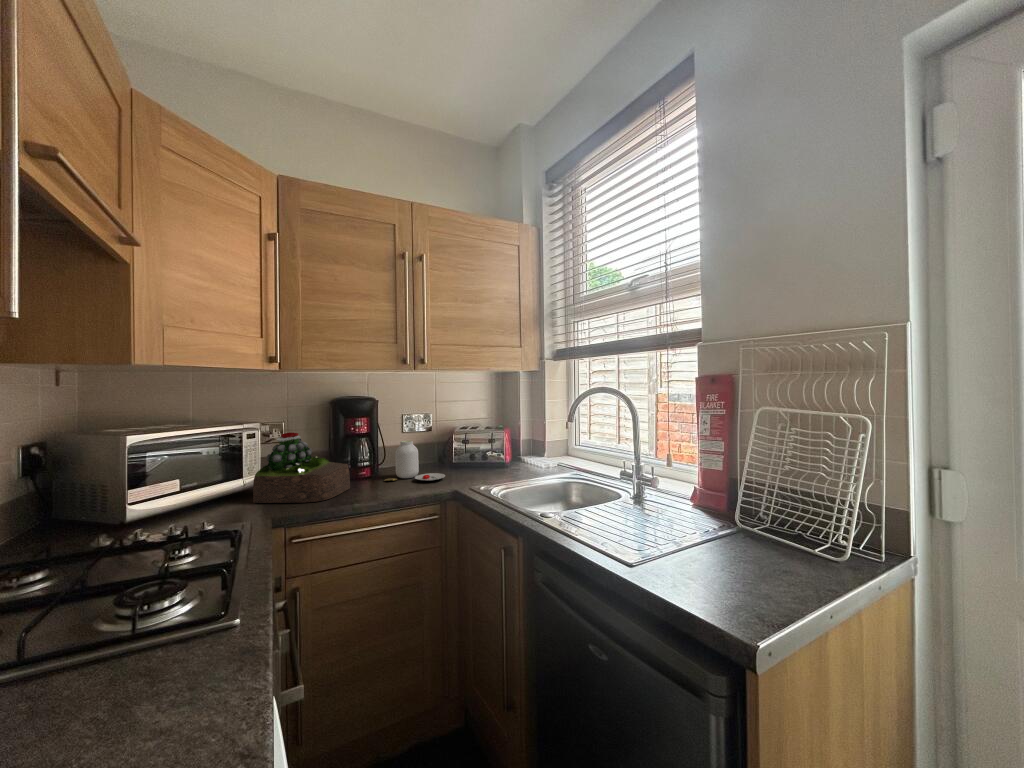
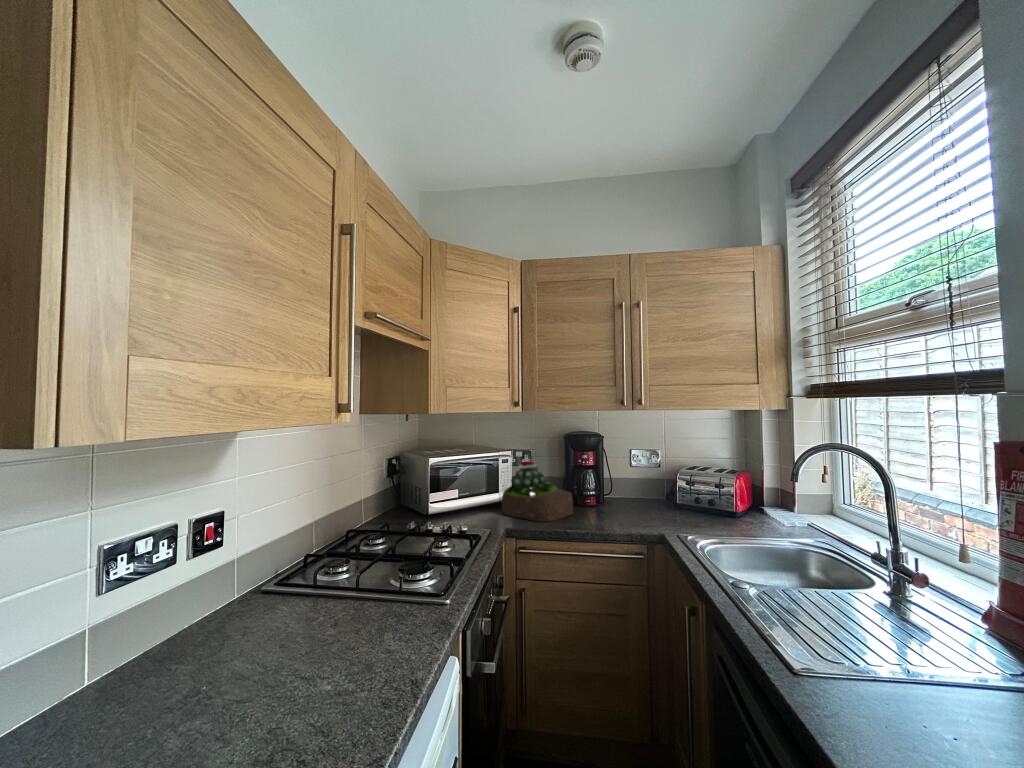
jar: present [384,441,445,481] -> none [604,476,661,520]

